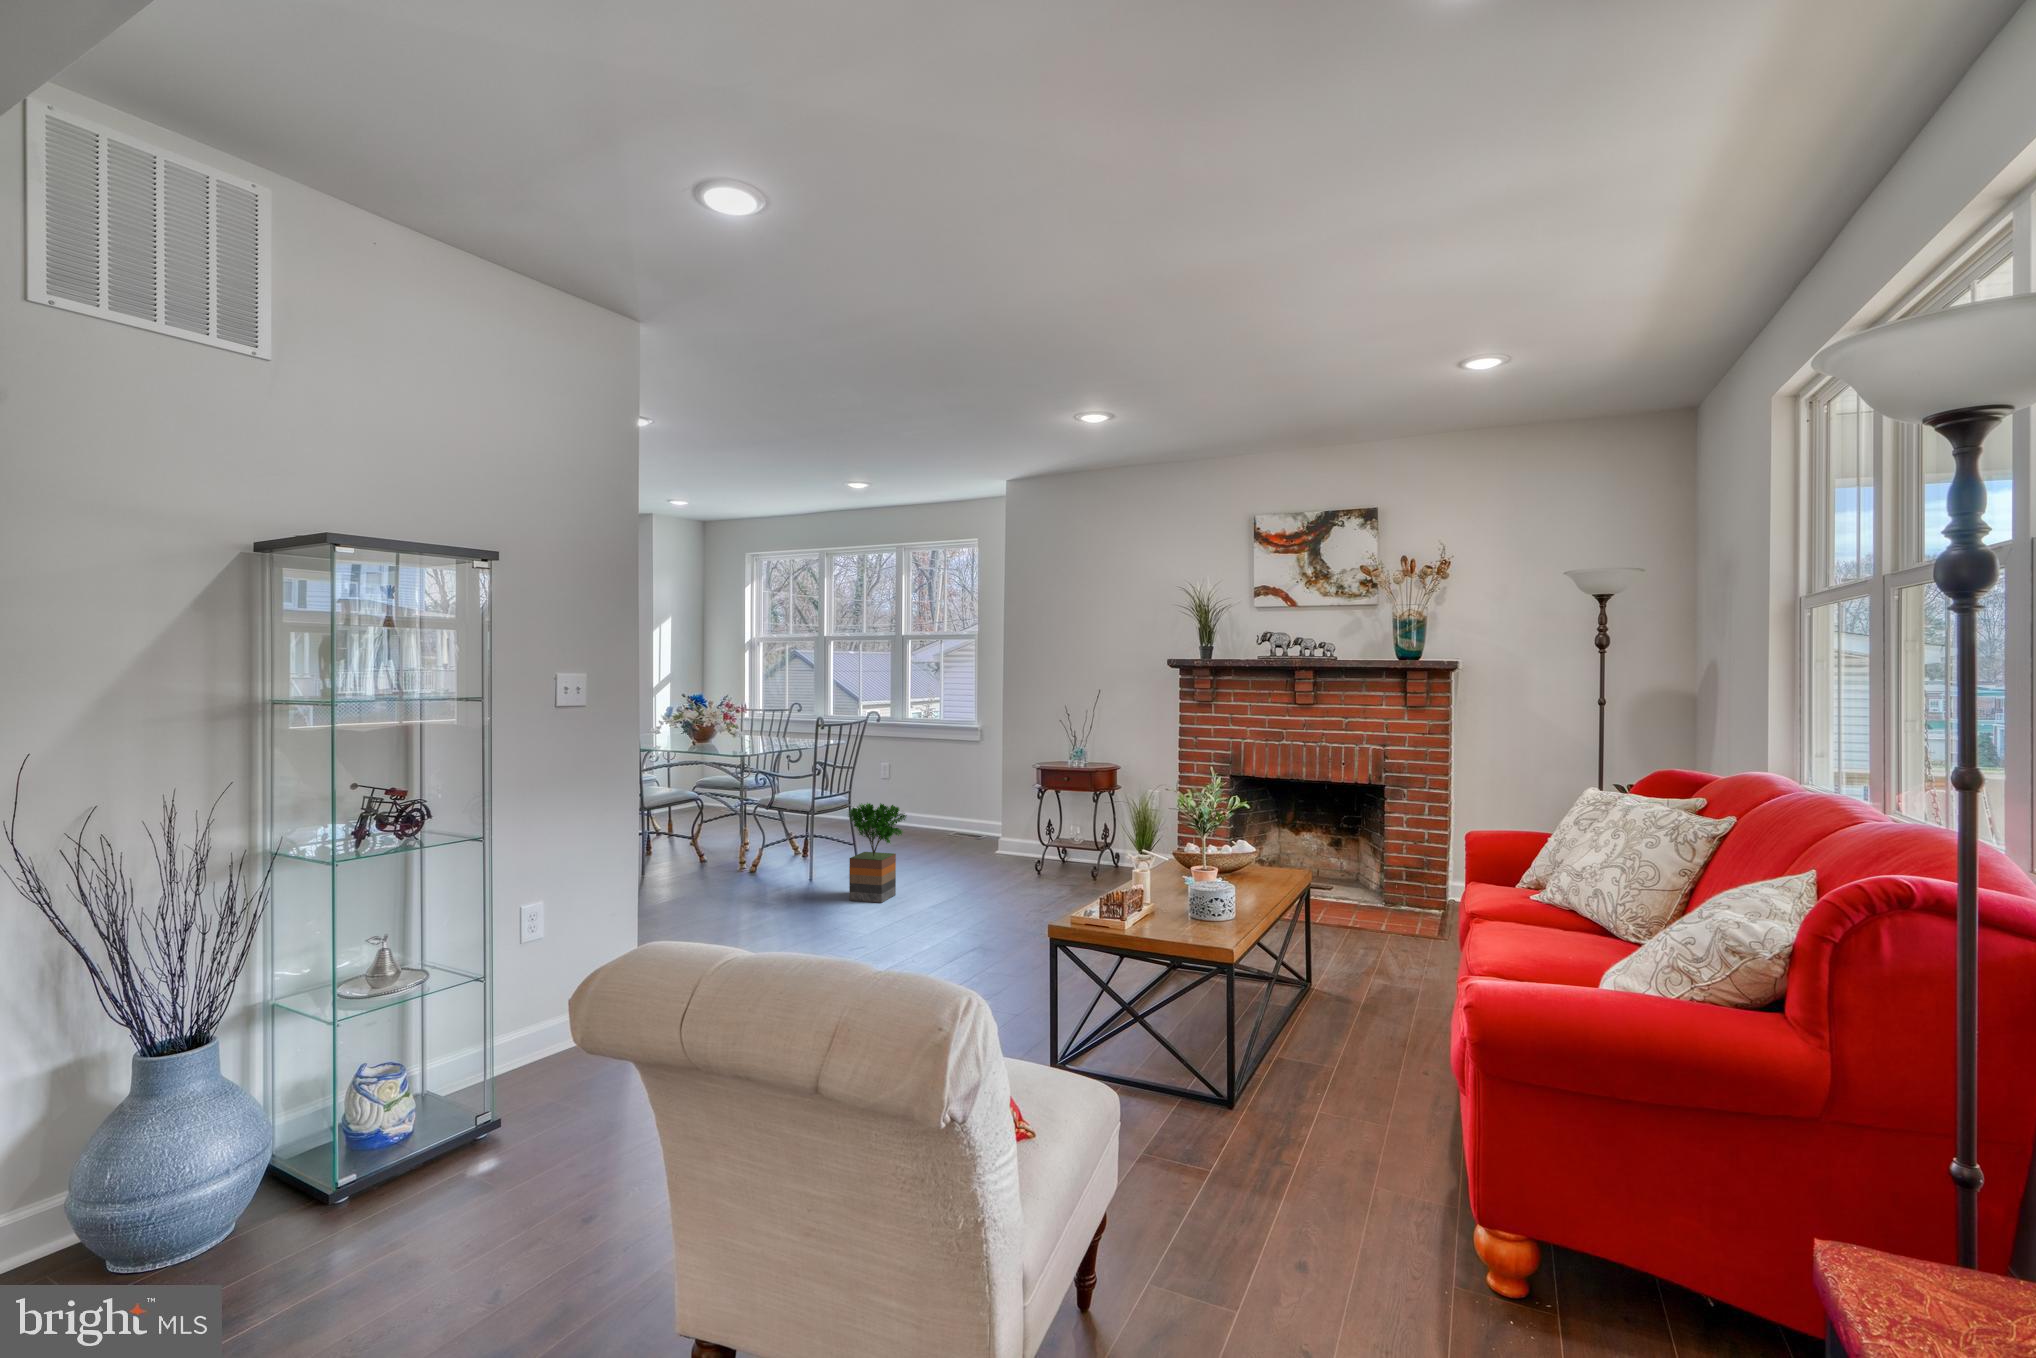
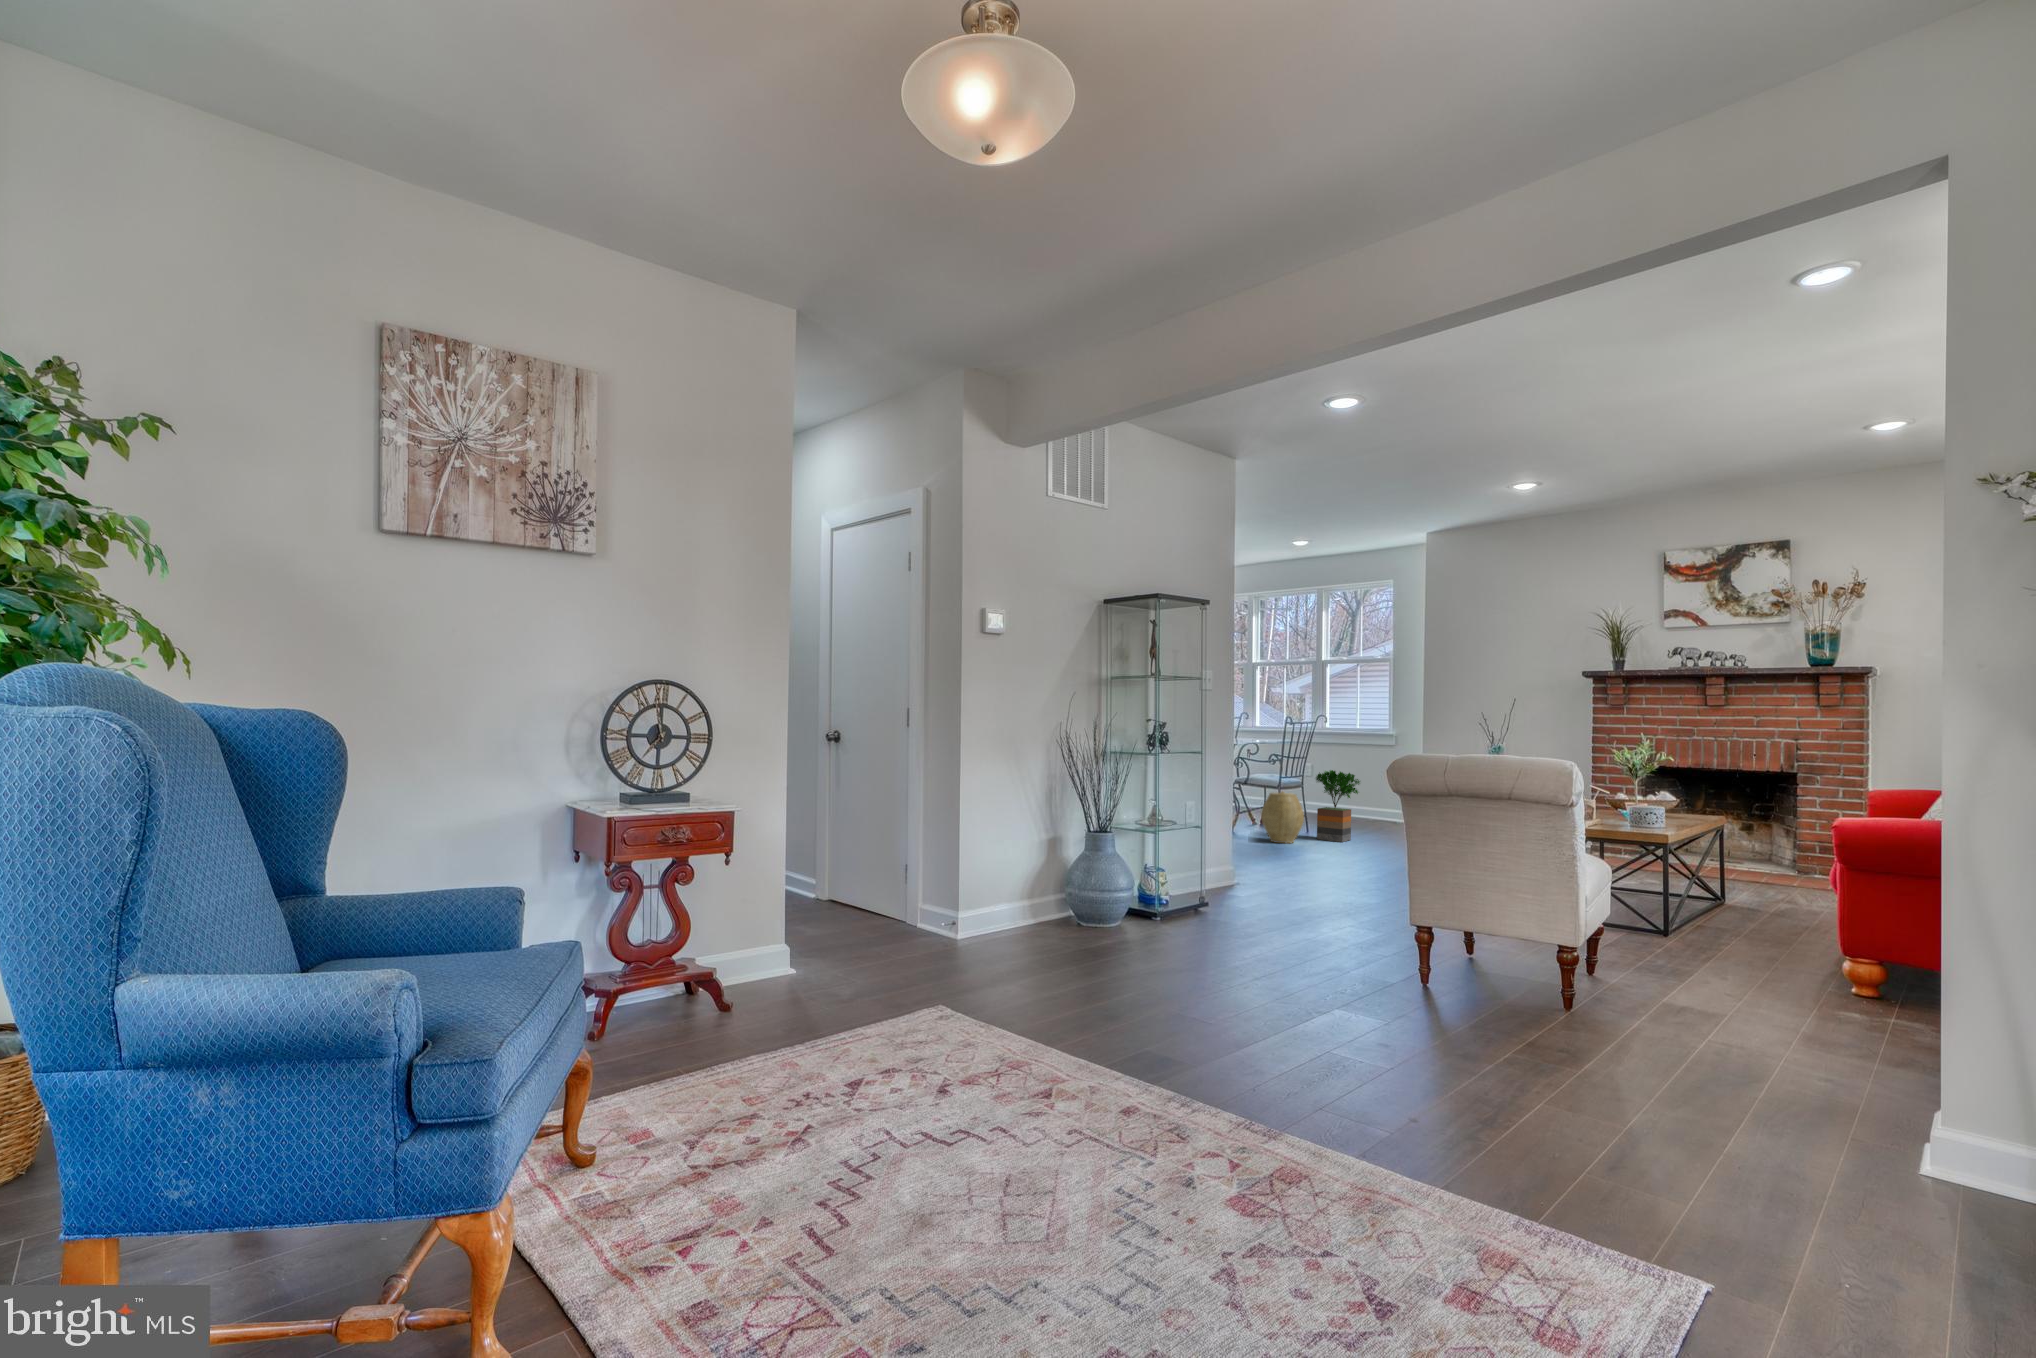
woven basket: none [765,844,825,920] -> present [1261,791,1304,843]

